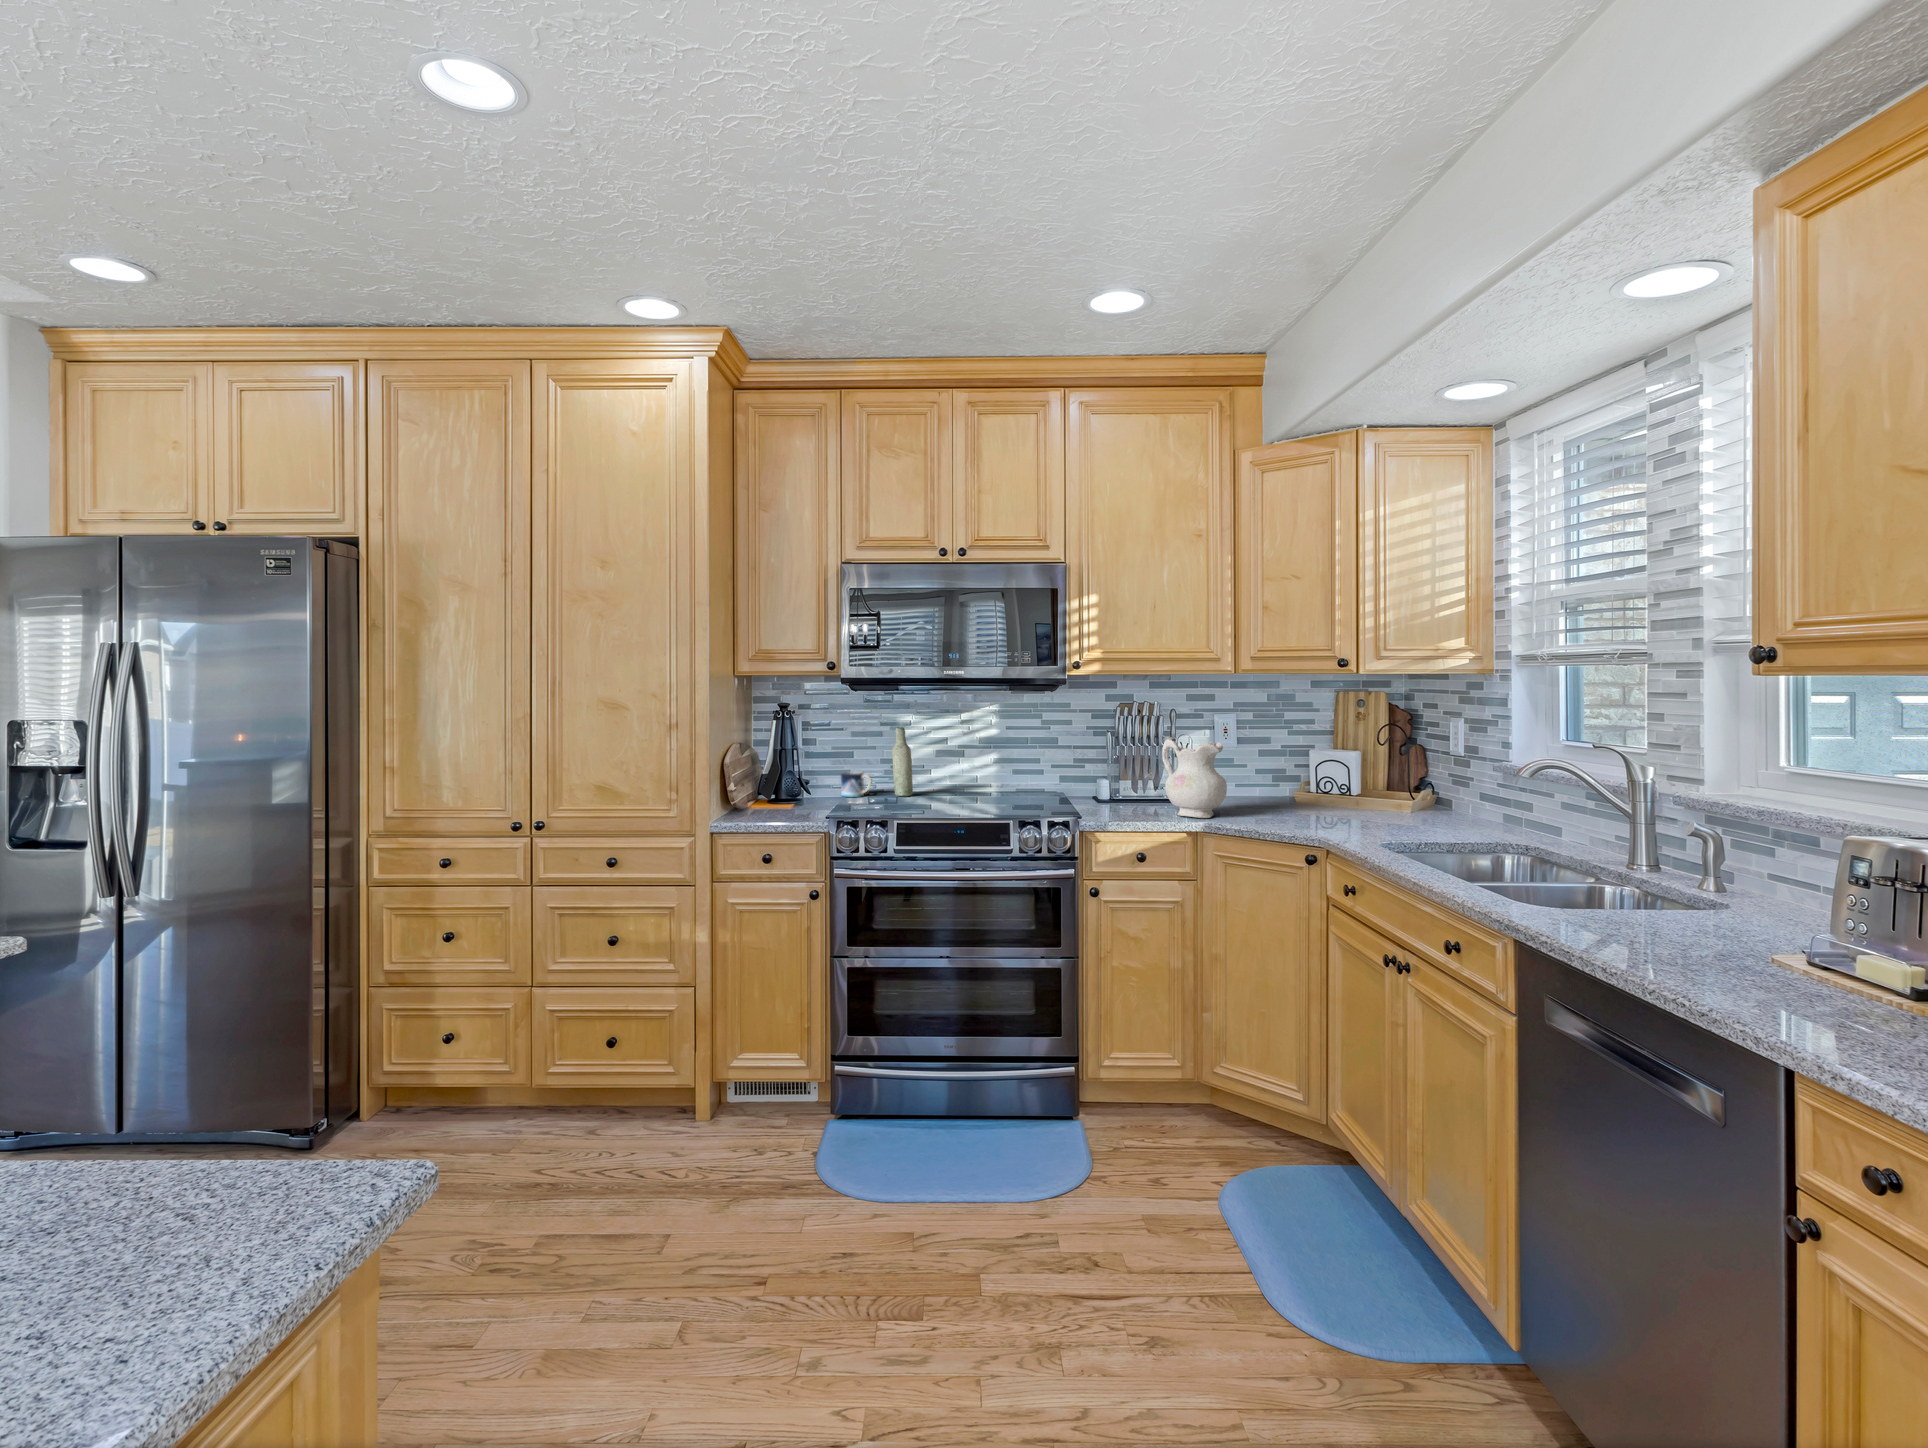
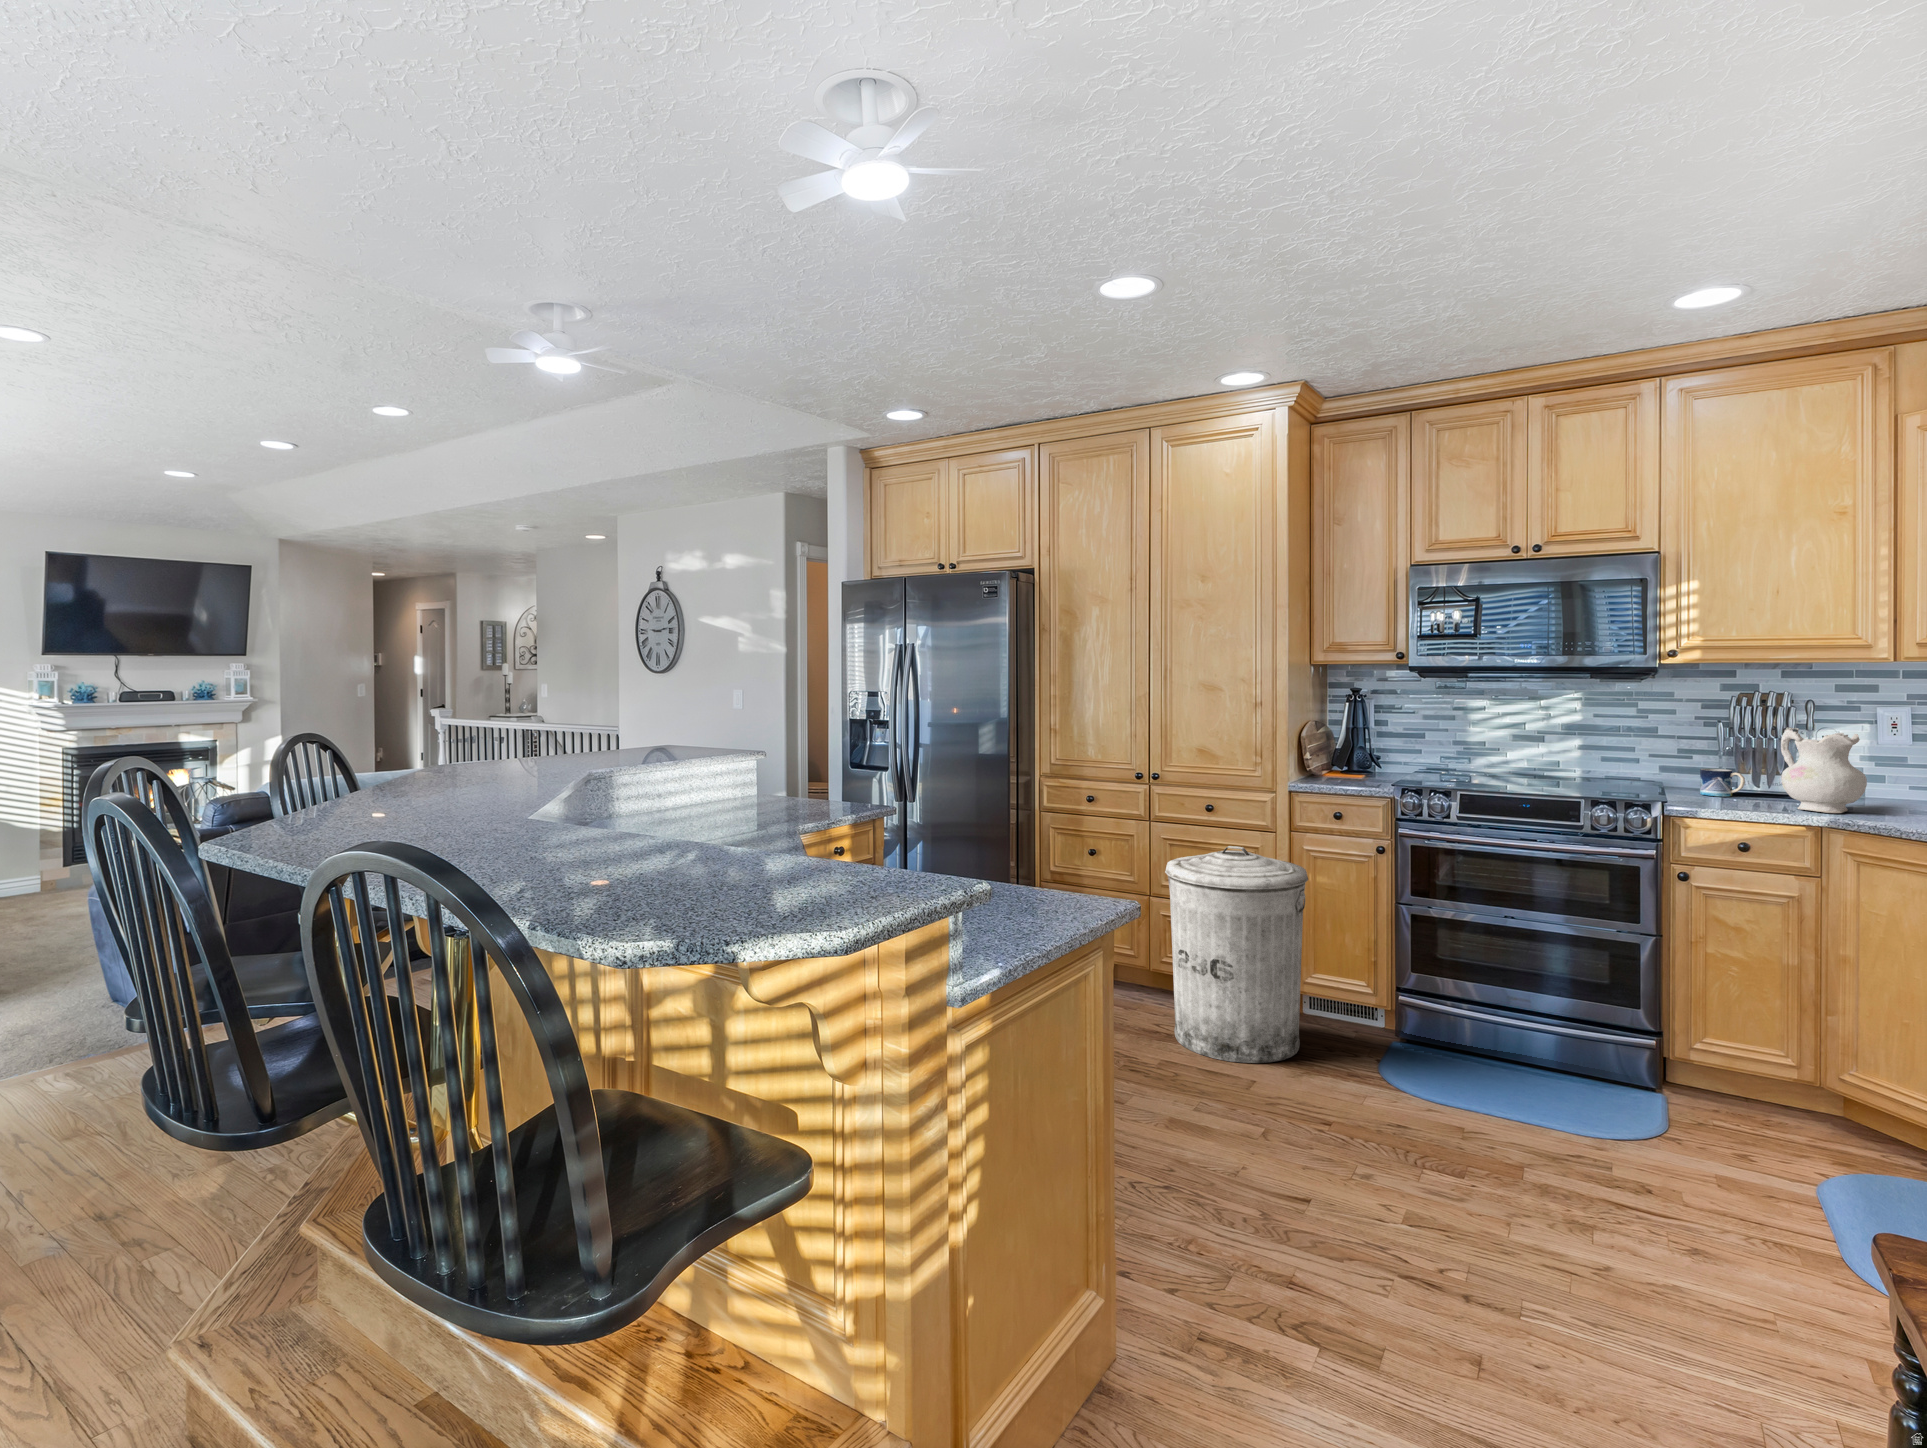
bottle: present [892,727,913,796] -> none [1466,712,1488,777]
mug: present [841,771,871,797] -> present [1700,769,1745,796]
trash can: none [548,913,735,1208] -> present [1165,846,1308,1063]

